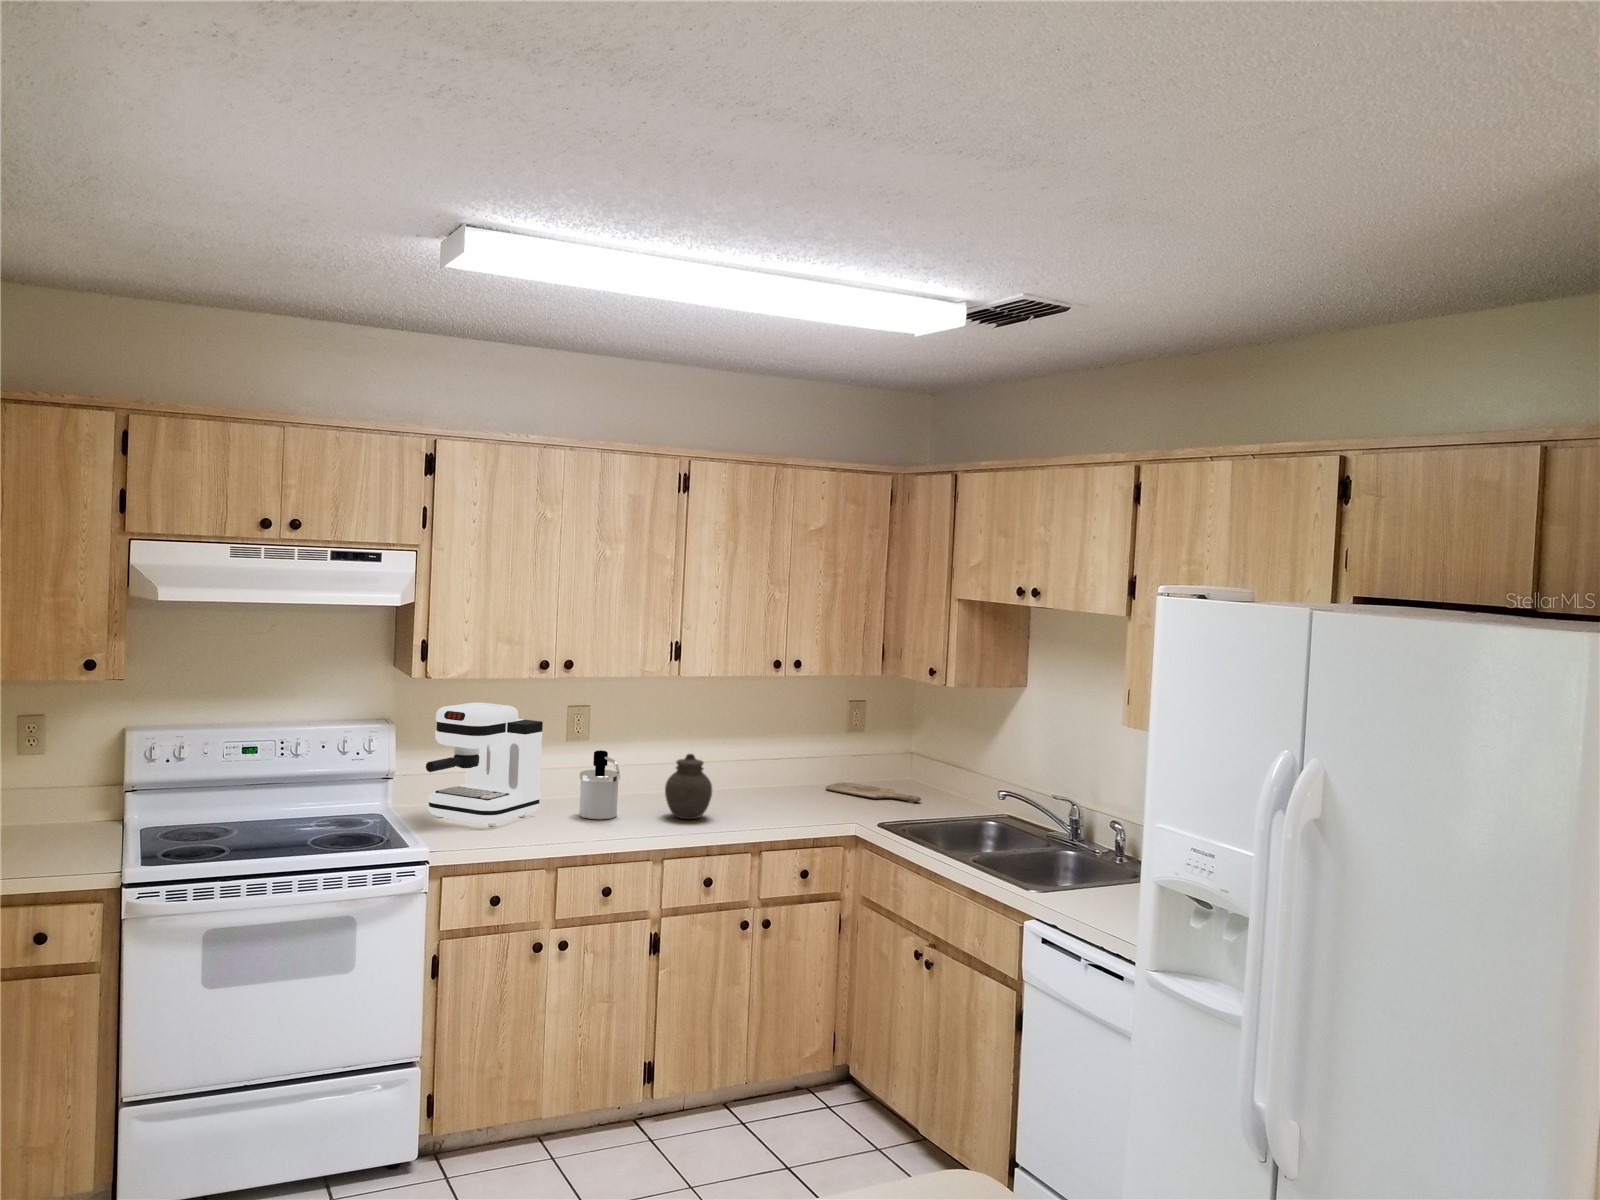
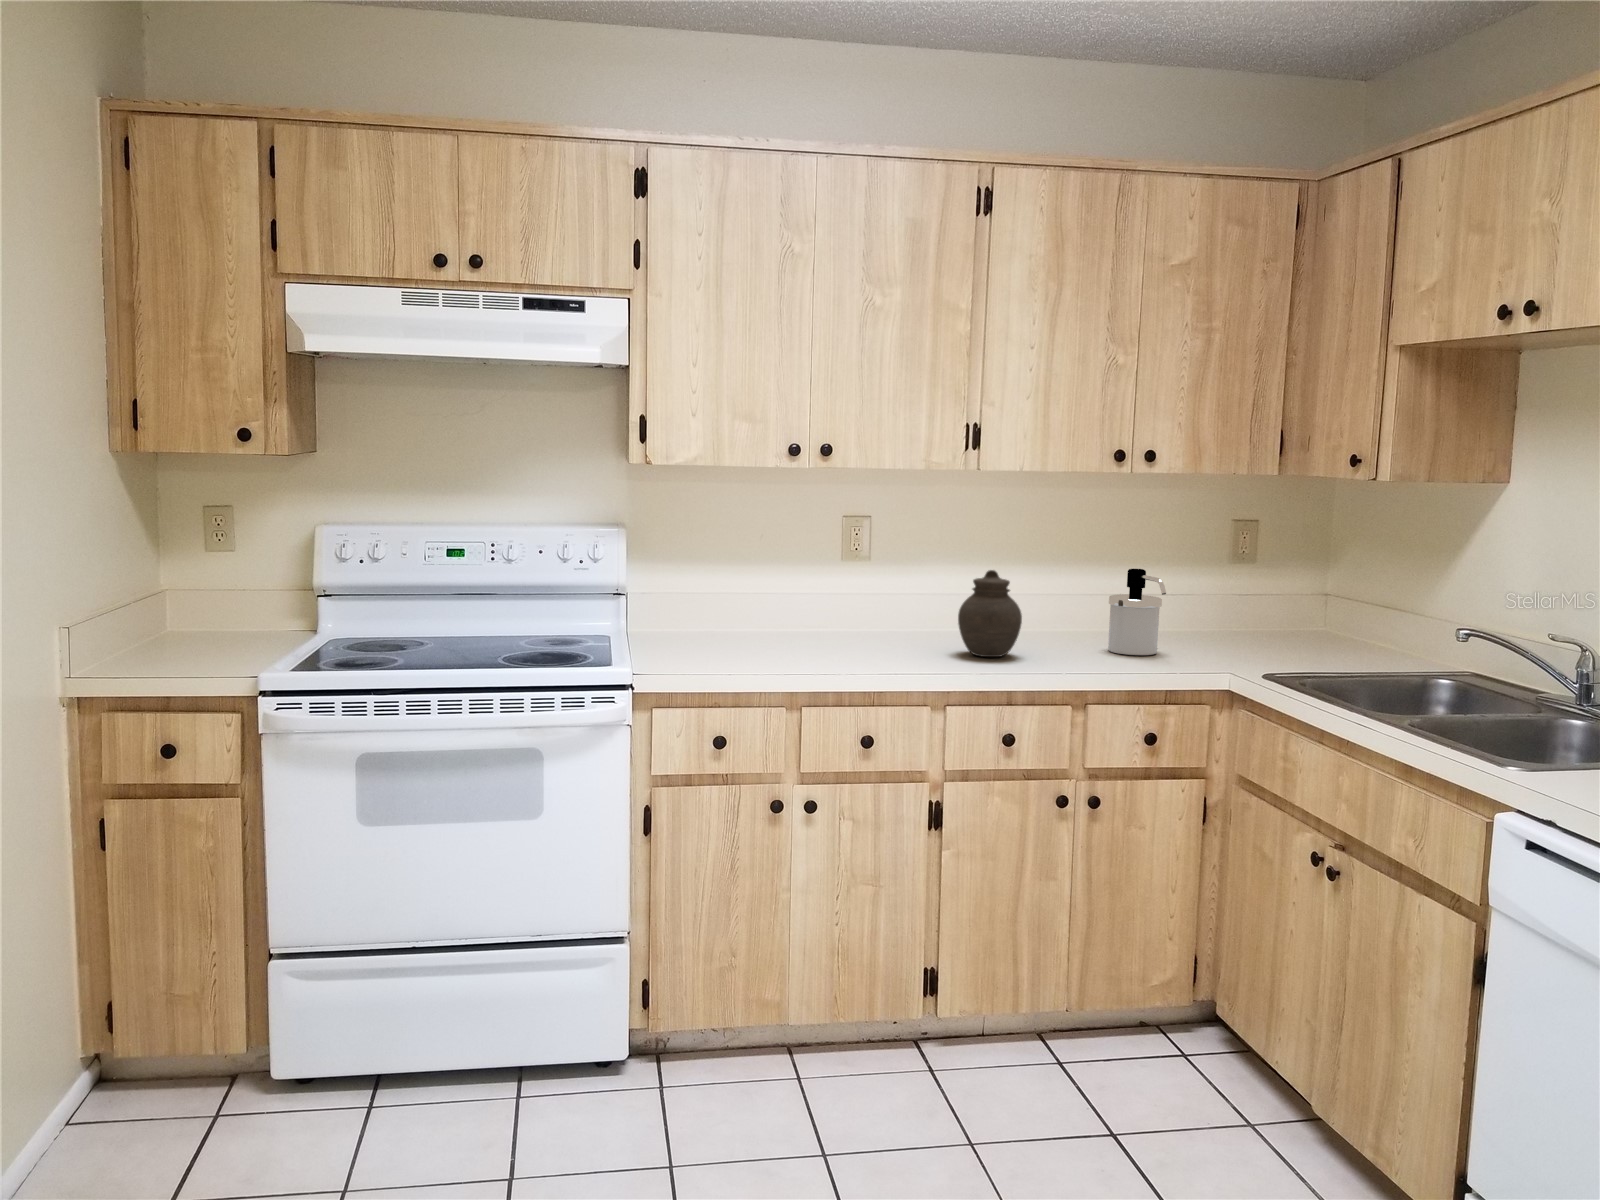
coffee maker: present [426,703,543,826] -> none [648,504,799,653]
soap dispenser: present [579,750,620,819] -> present [1108,569,1166,655]
cutting board: present [826,782,921,802] -> none [1193,628,1332,652]

